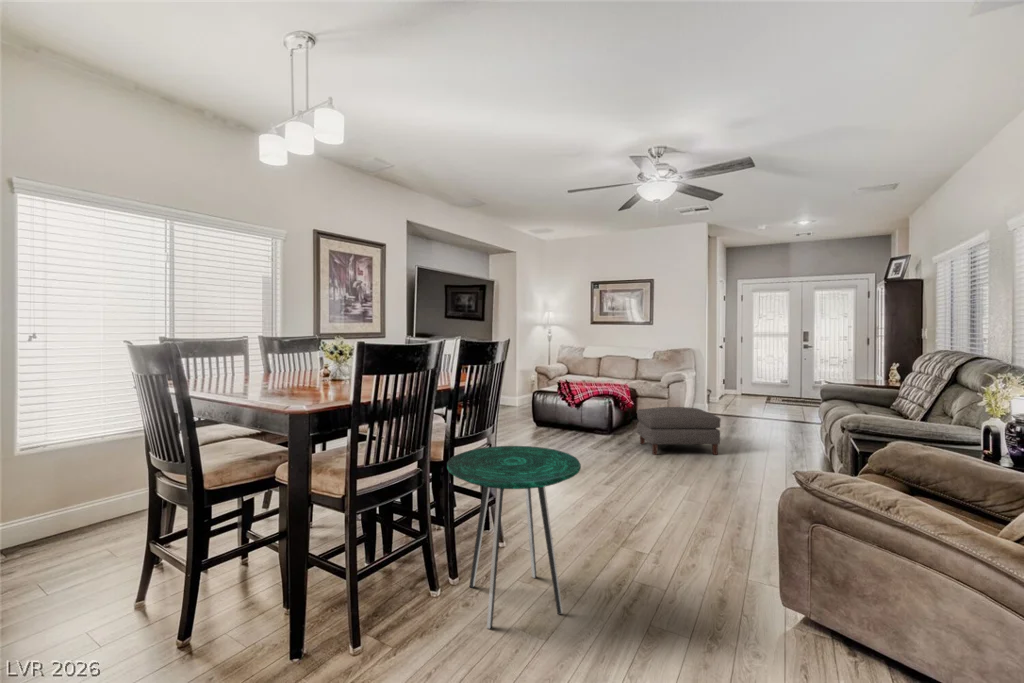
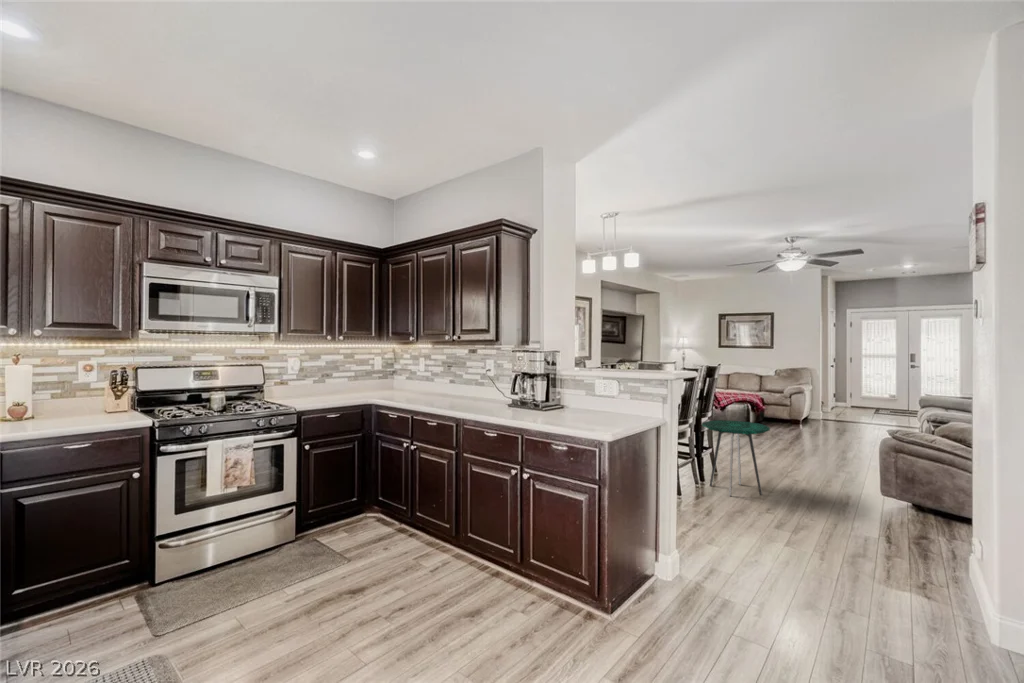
ottoman: present [637,407,721,455] -> none [771,411,836,444]

